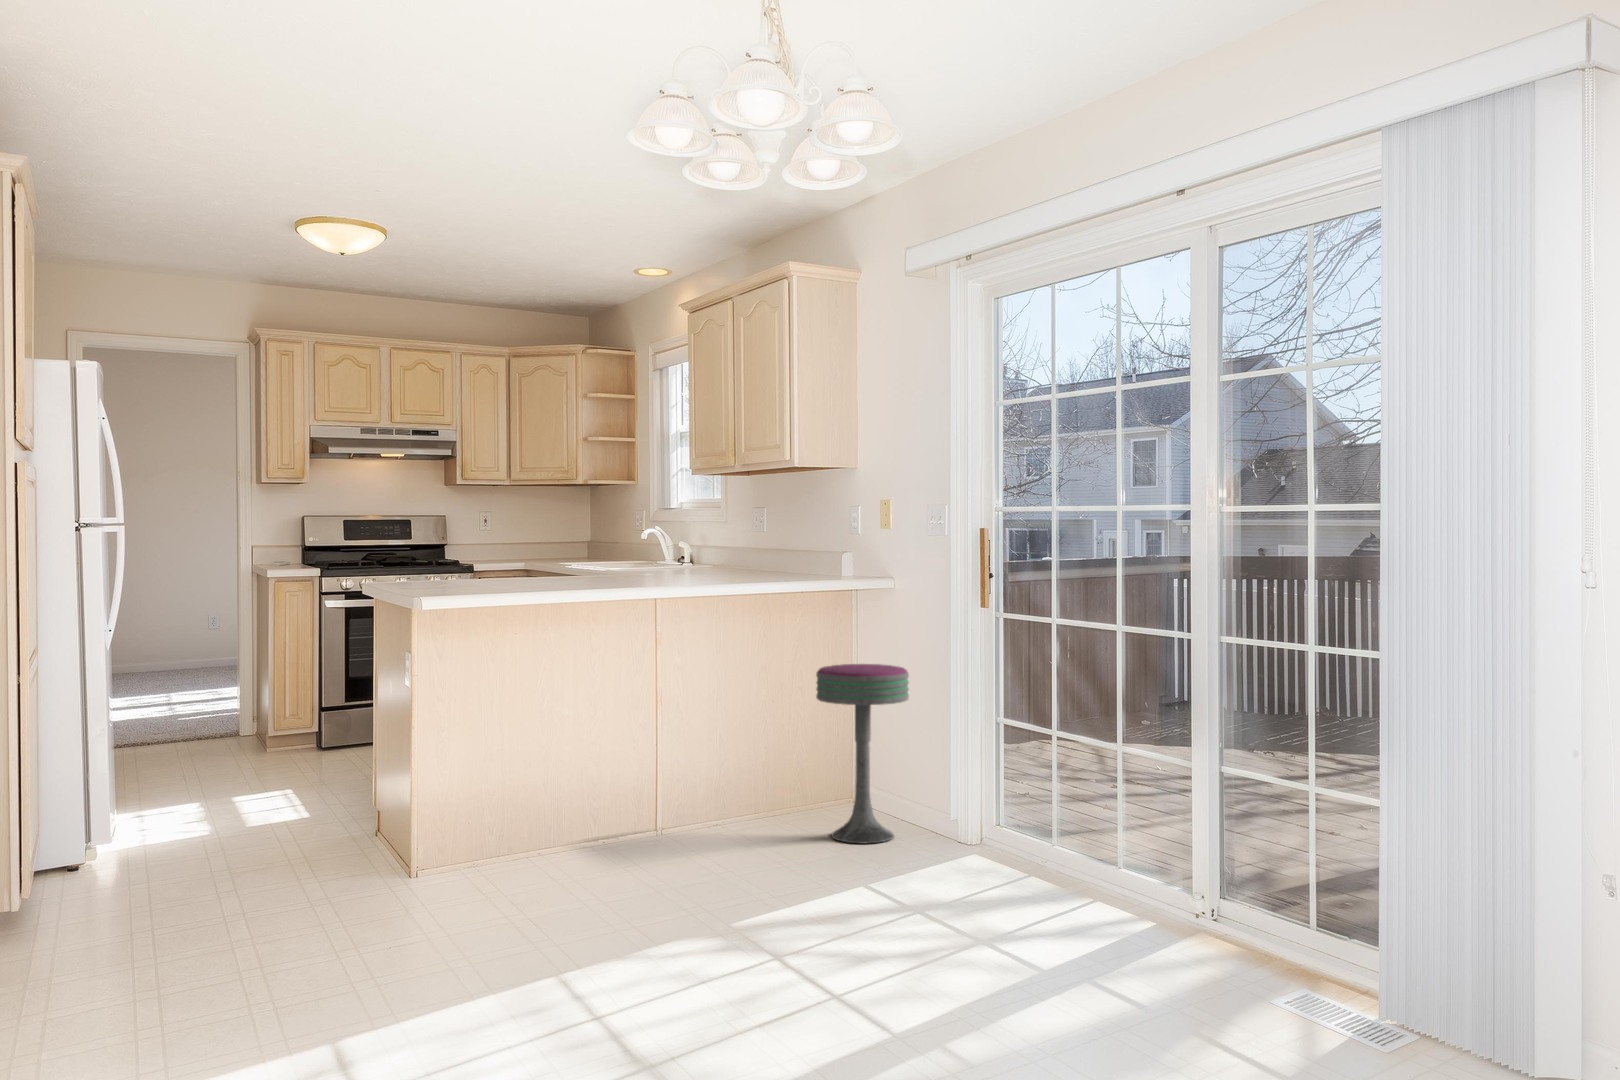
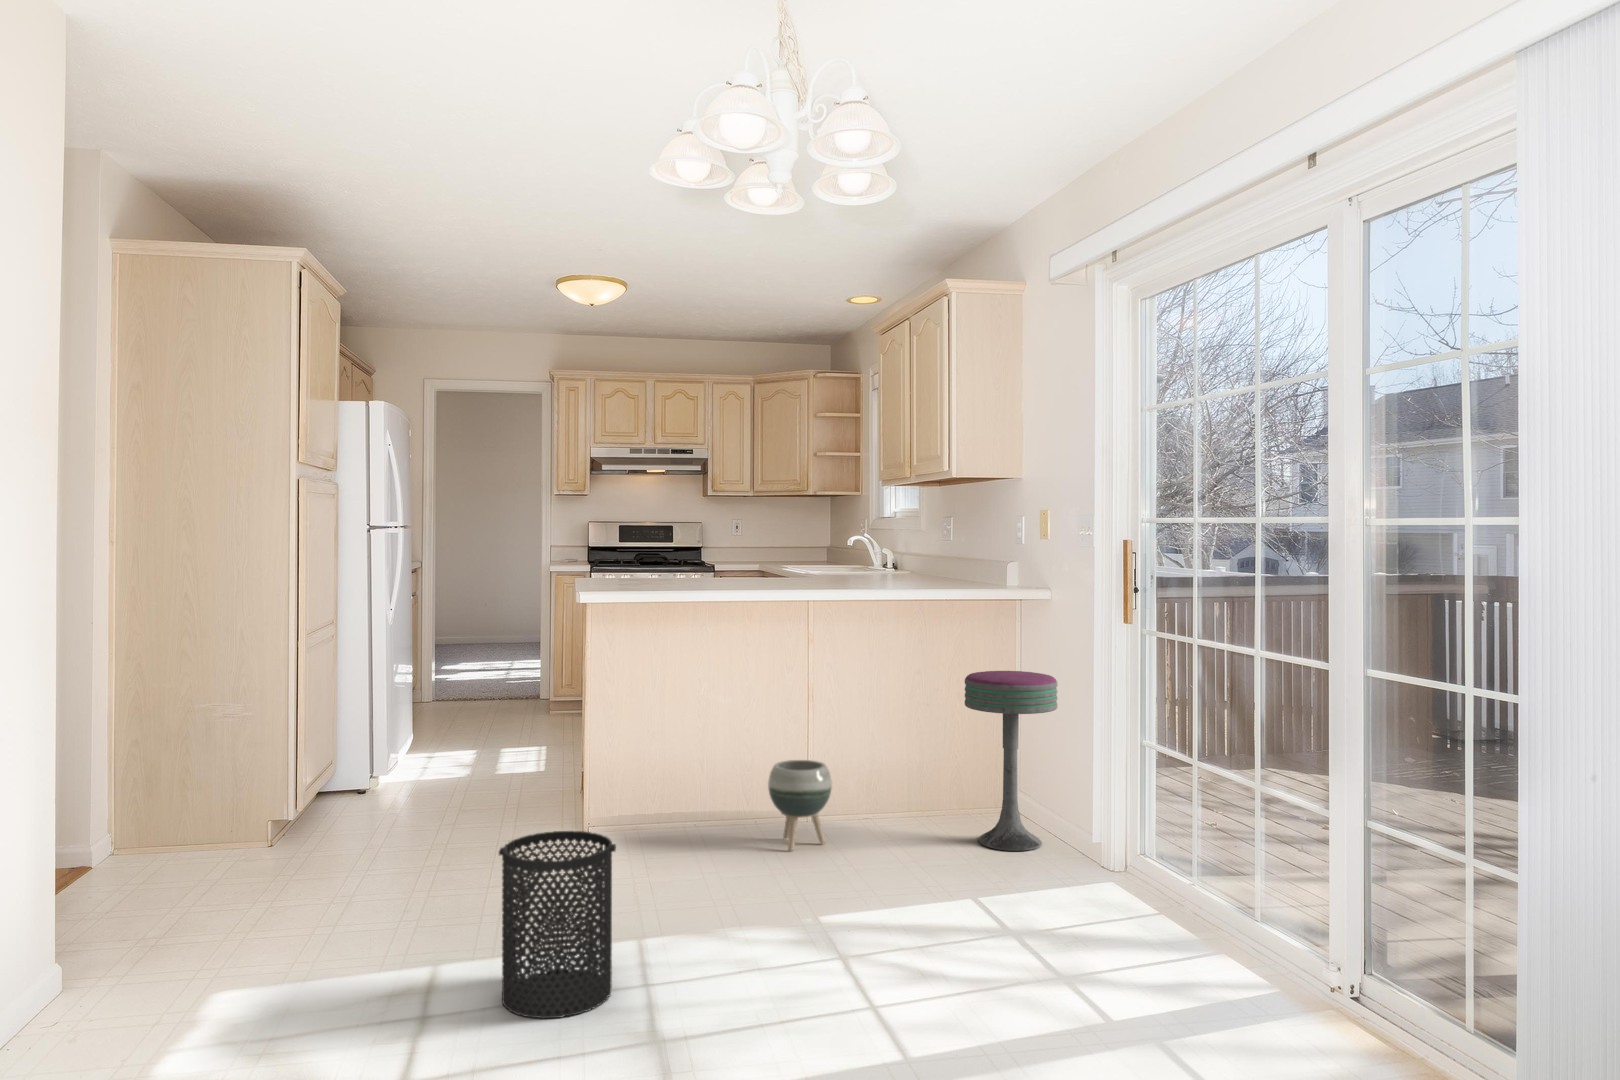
planter: none [619,765,686,859] -> present [768,760,832,851]
trash can: none [428,829,549,1015] -> present [499,831,616,1018]

